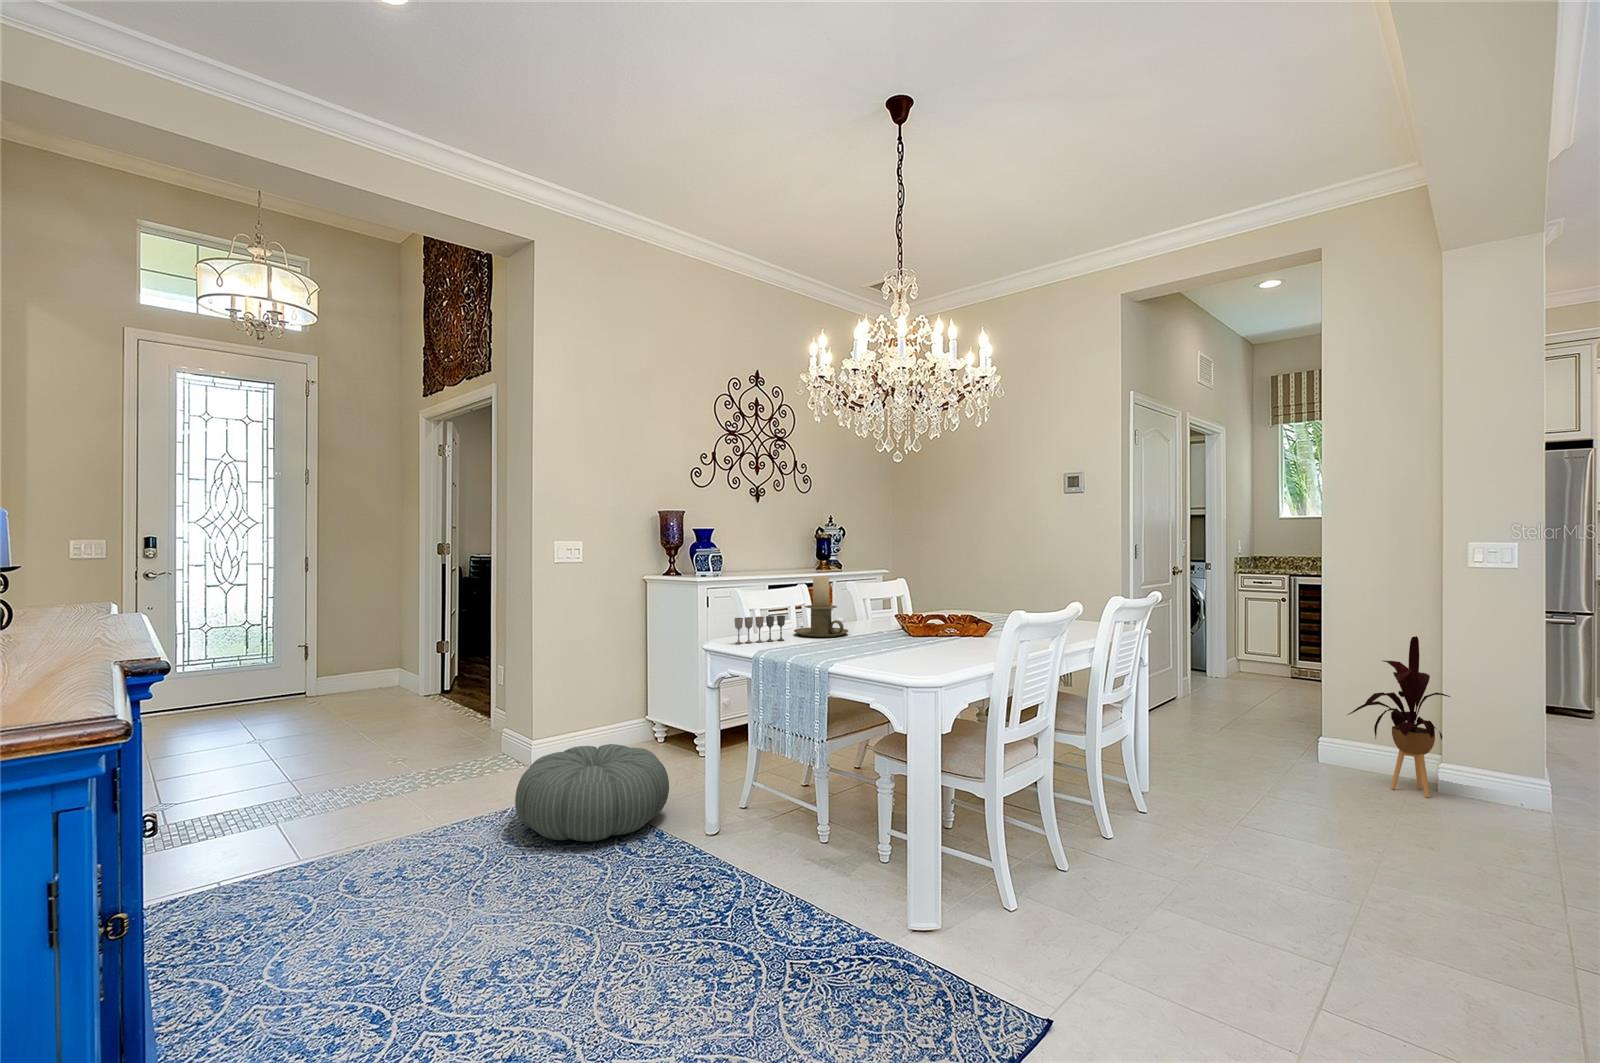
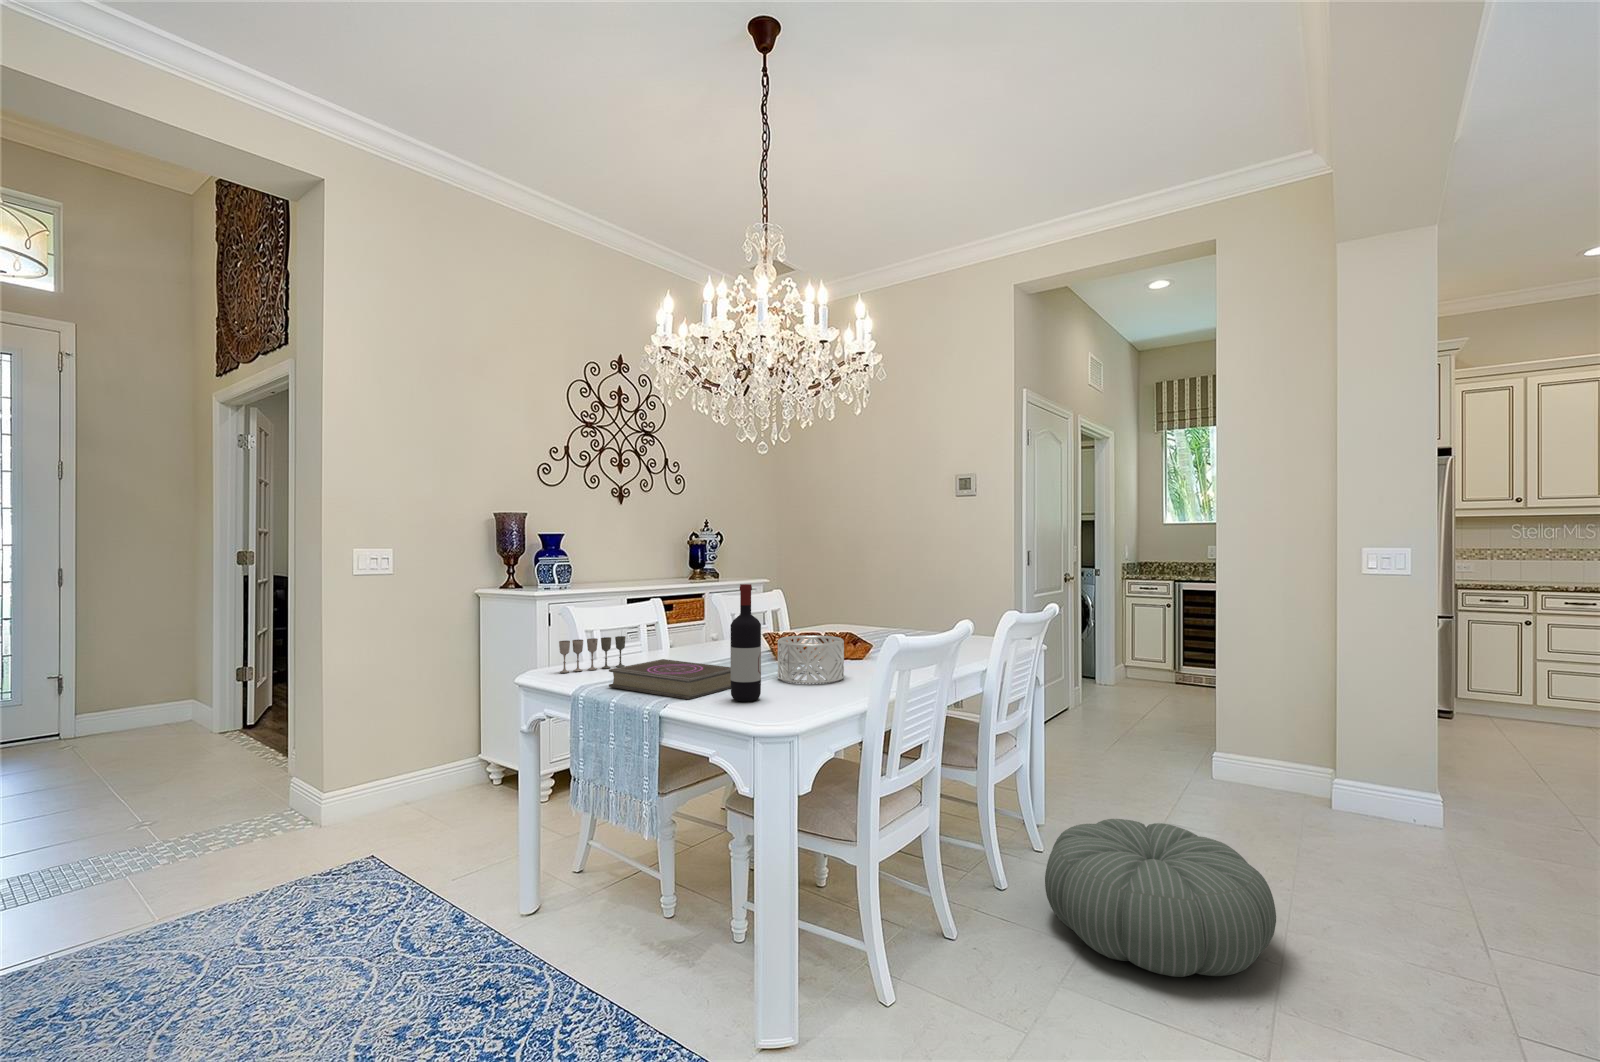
wine bottle: none [882,573,907,666] -> present [731,584,761,701]
candle holder: present [794,576,848,637] -> none [640,588,707,661]
decorative bowl: none [915,616,971,655] -> present [778,635,844,684]
book: none [781,634,887,663] -> present [609,659,731,699]
house plant: present [1348,636,1450,797] -> none [1243,644,1347,815]
pouf: present [515,744,669,842] -> present [1045,819,1276,977]

